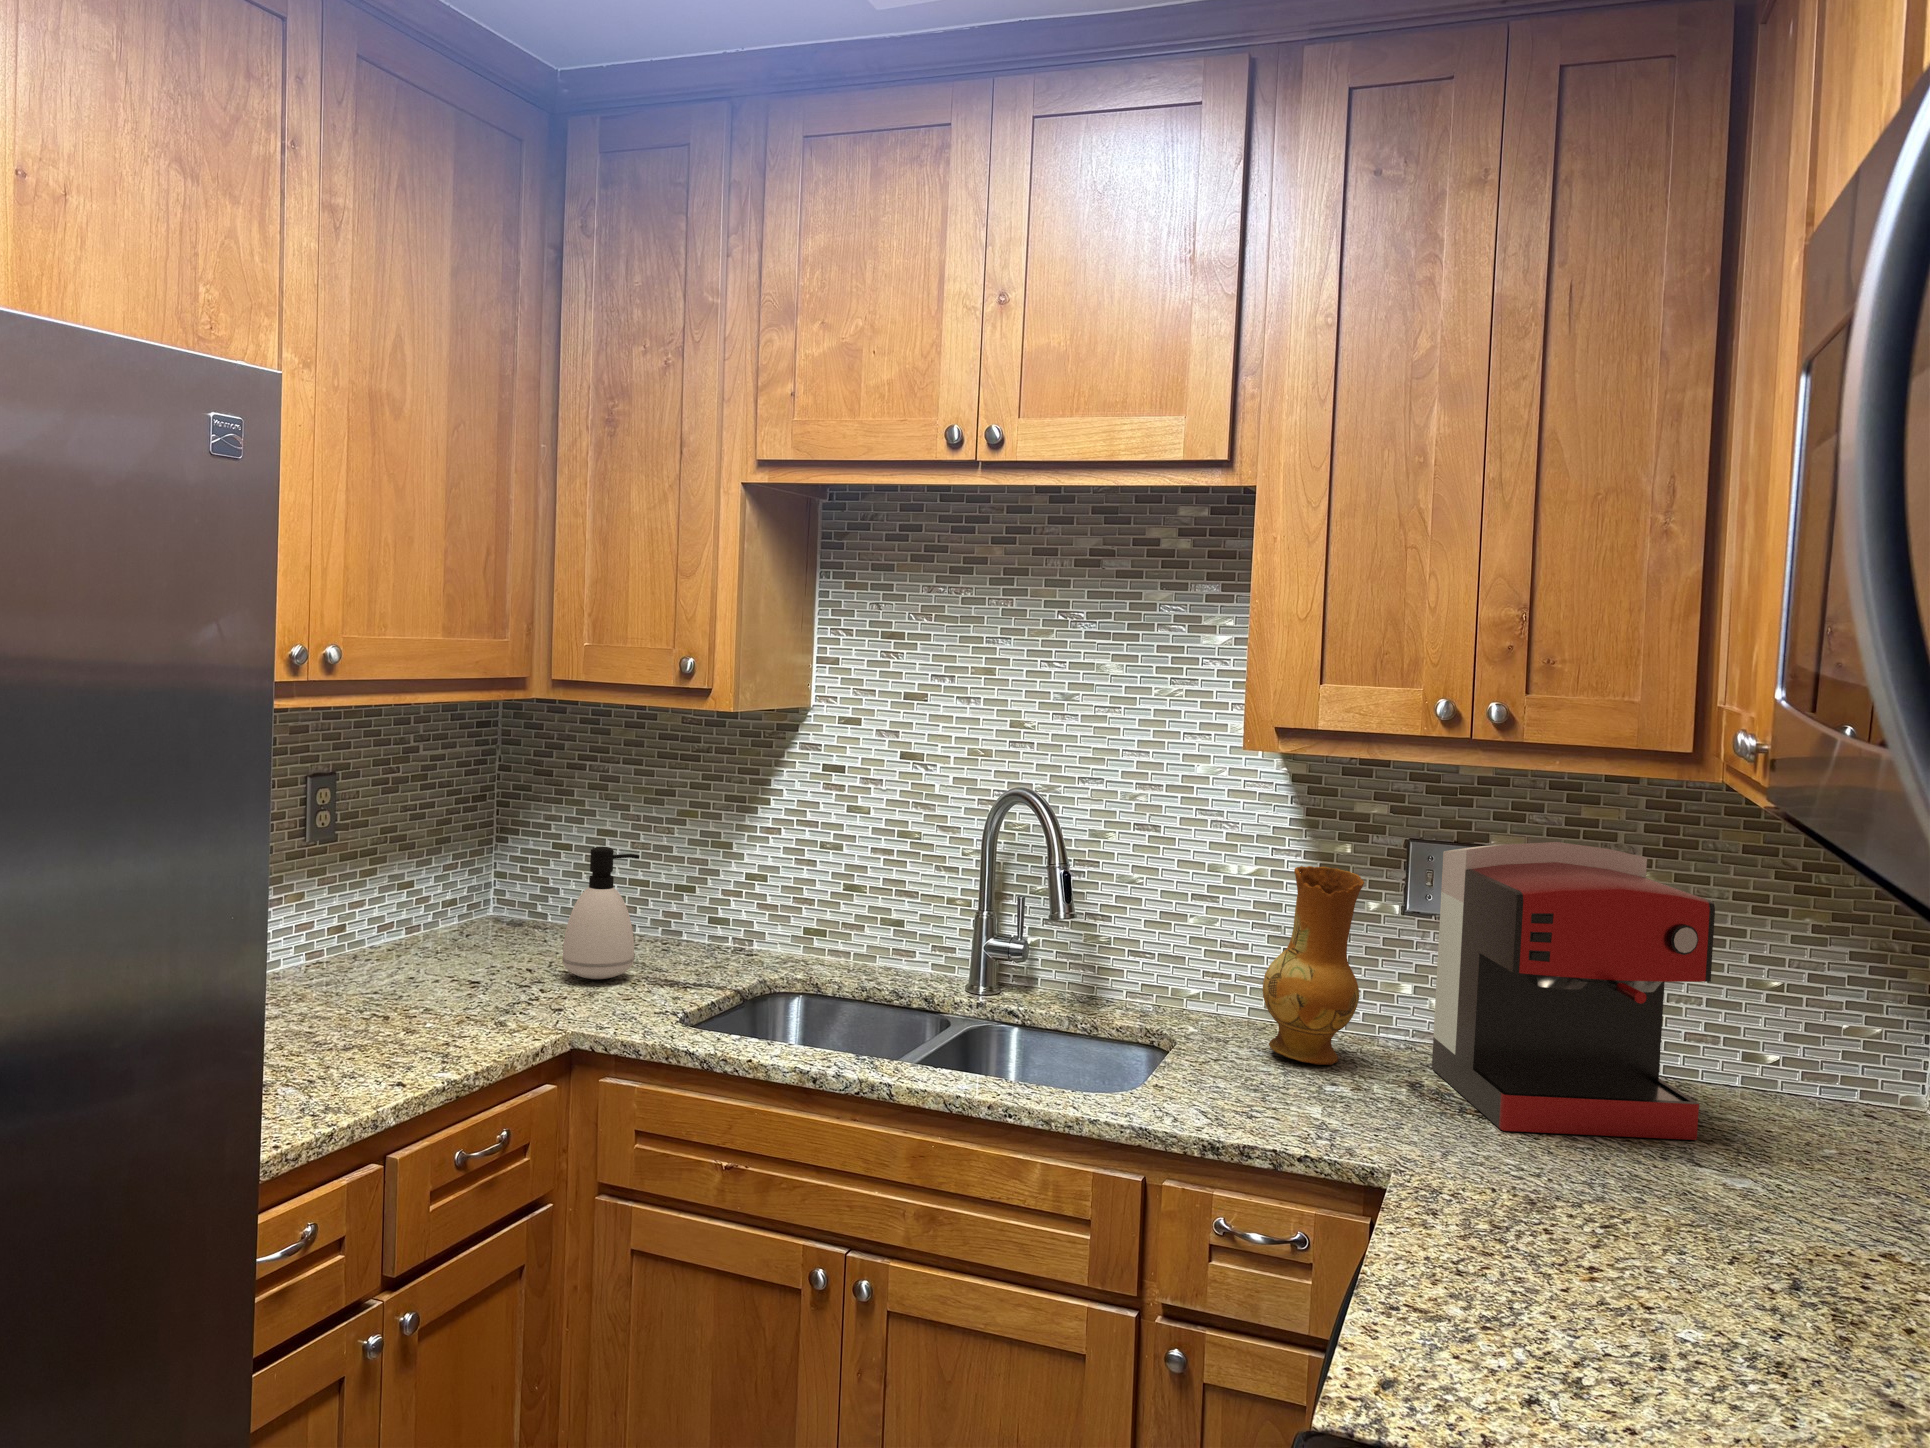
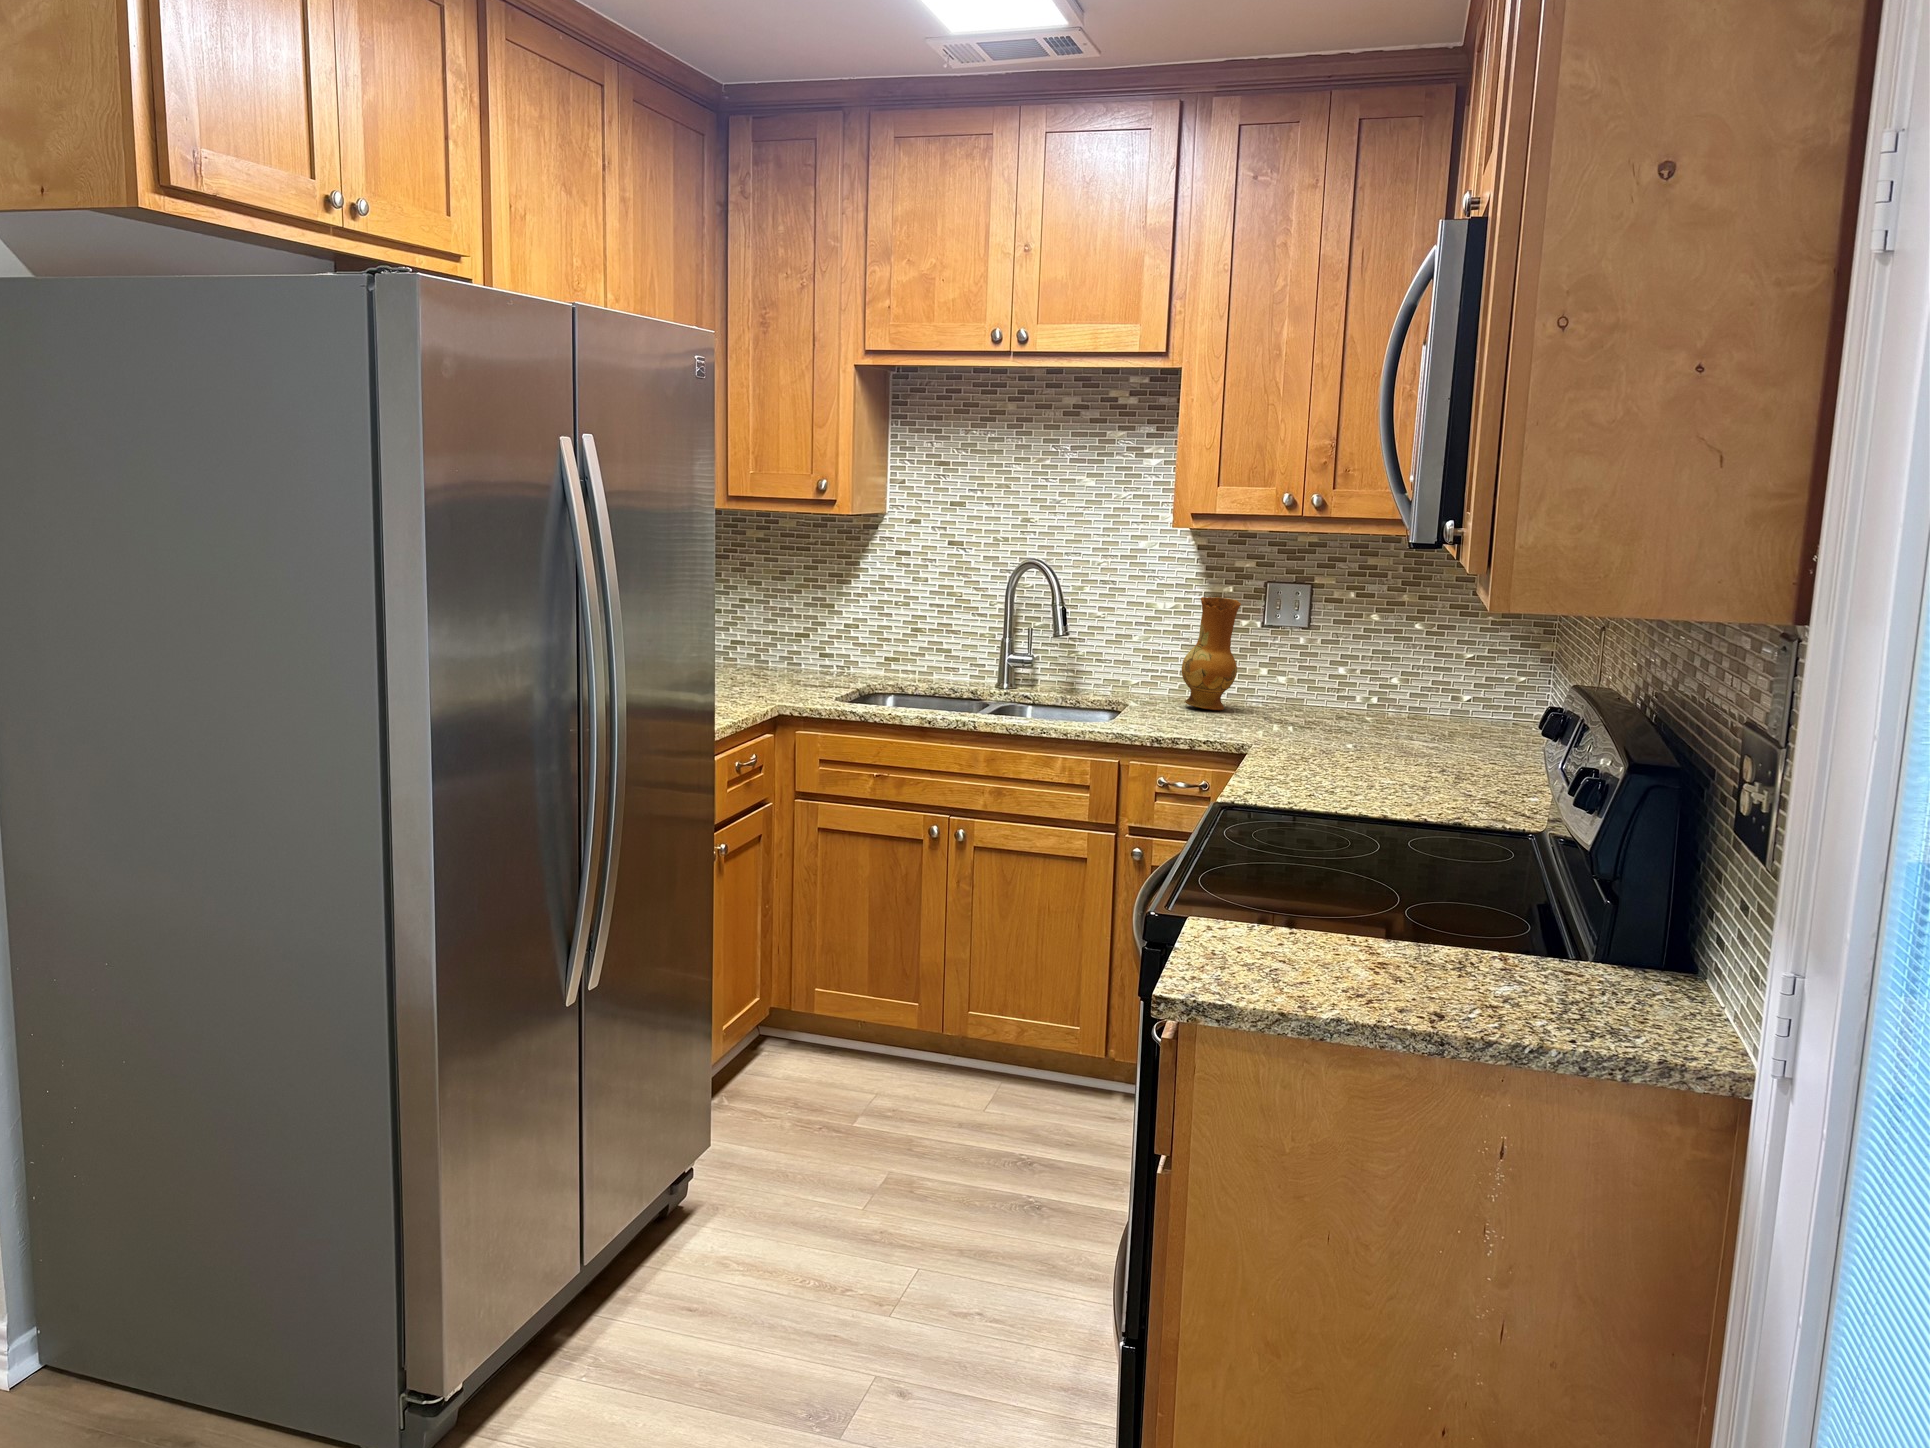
coffee maker: present [1432,842,1715,1140] -> none [1278,576,1428,731]
soap dispenser: present [562,847,640,979] -> none [746,601,792,684]

